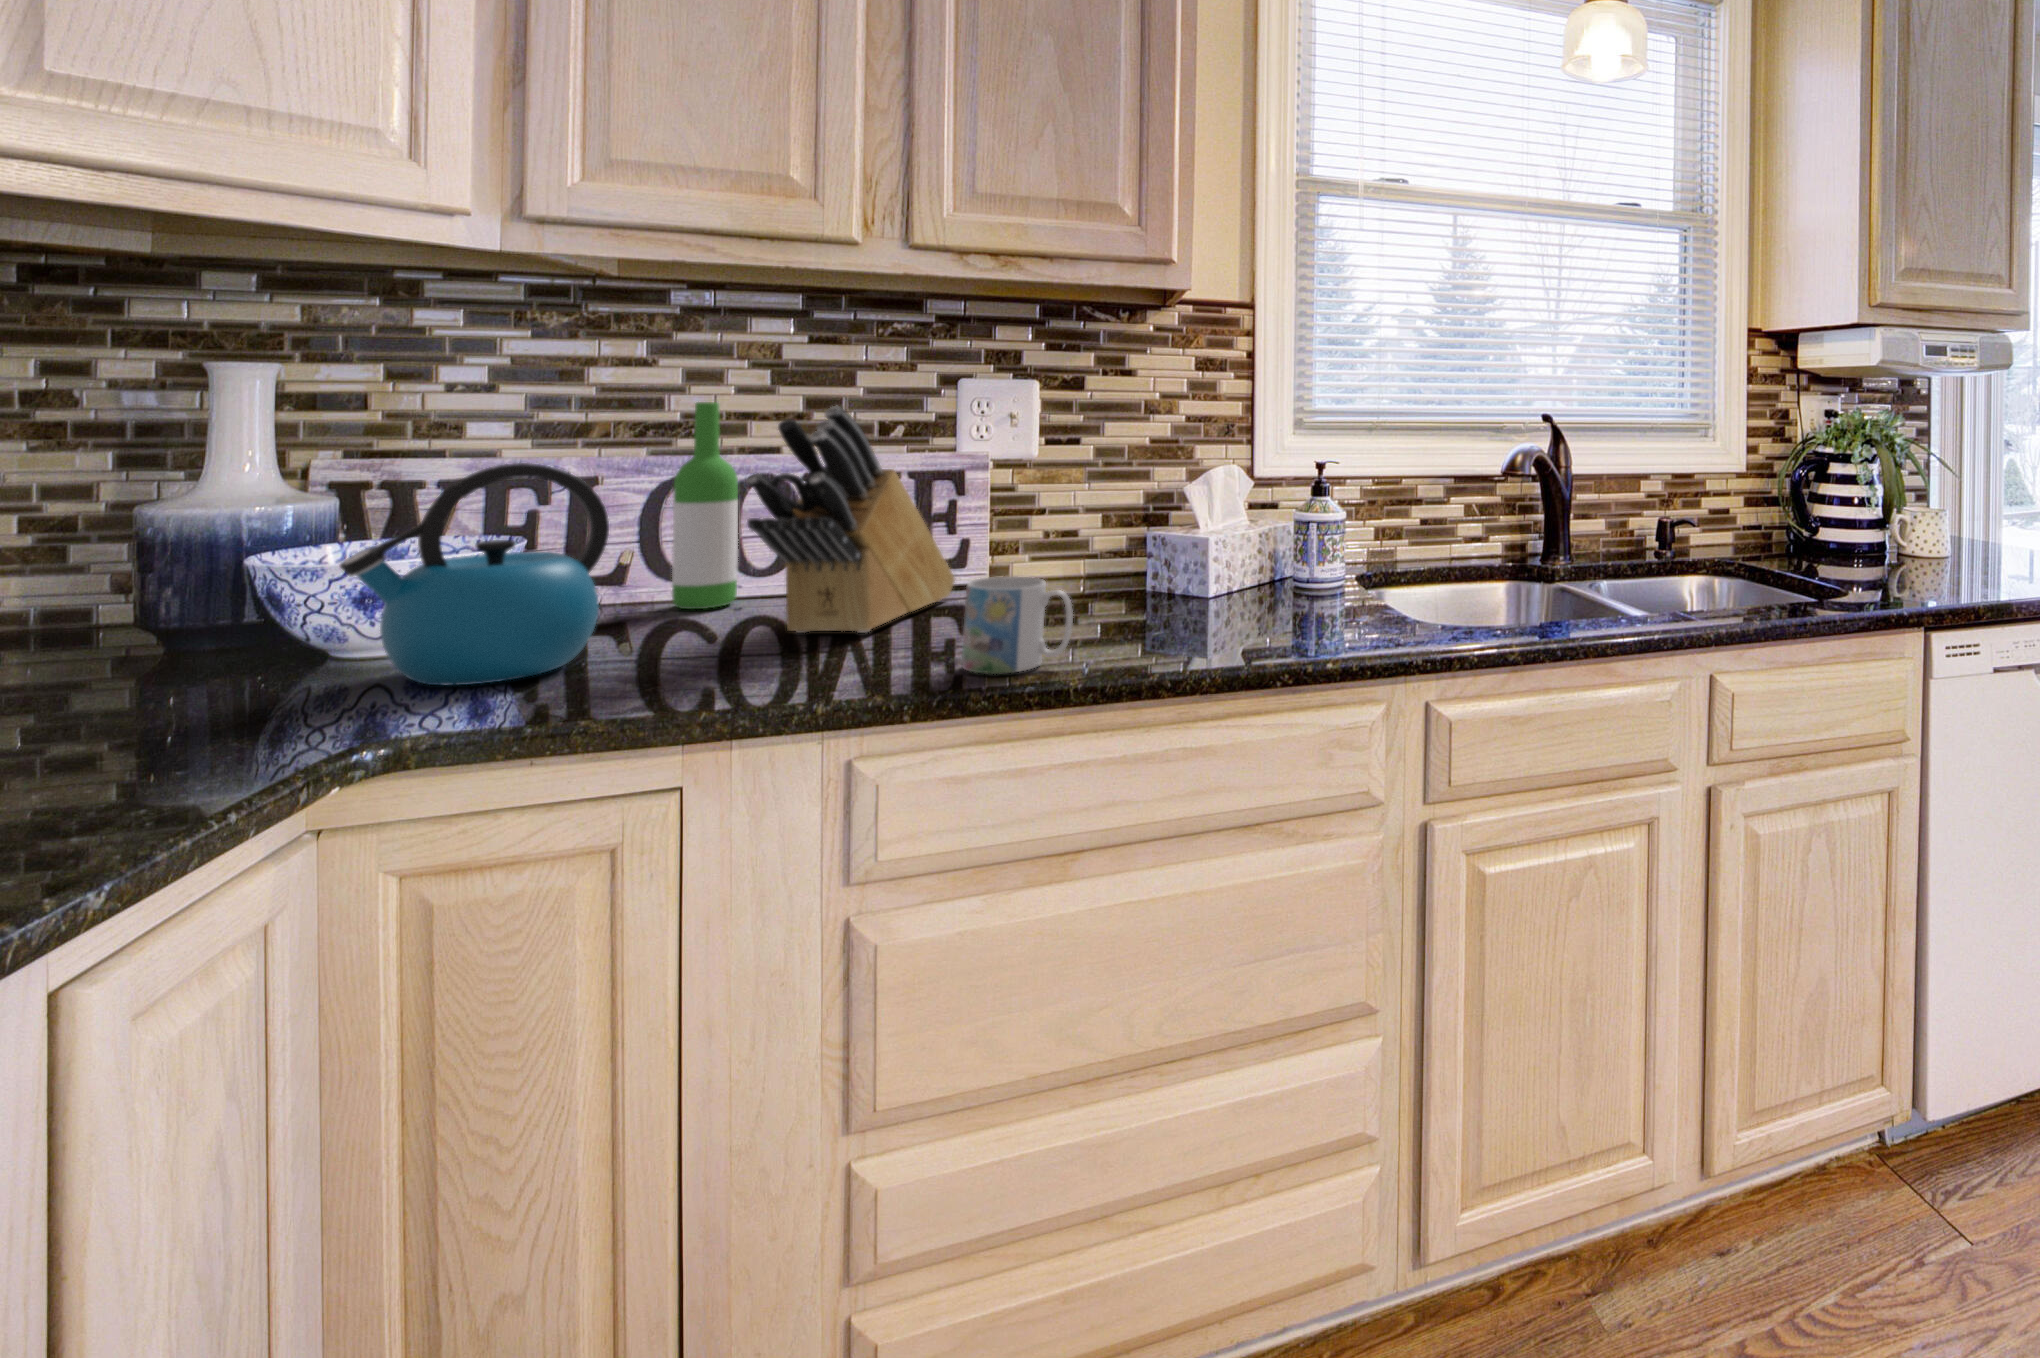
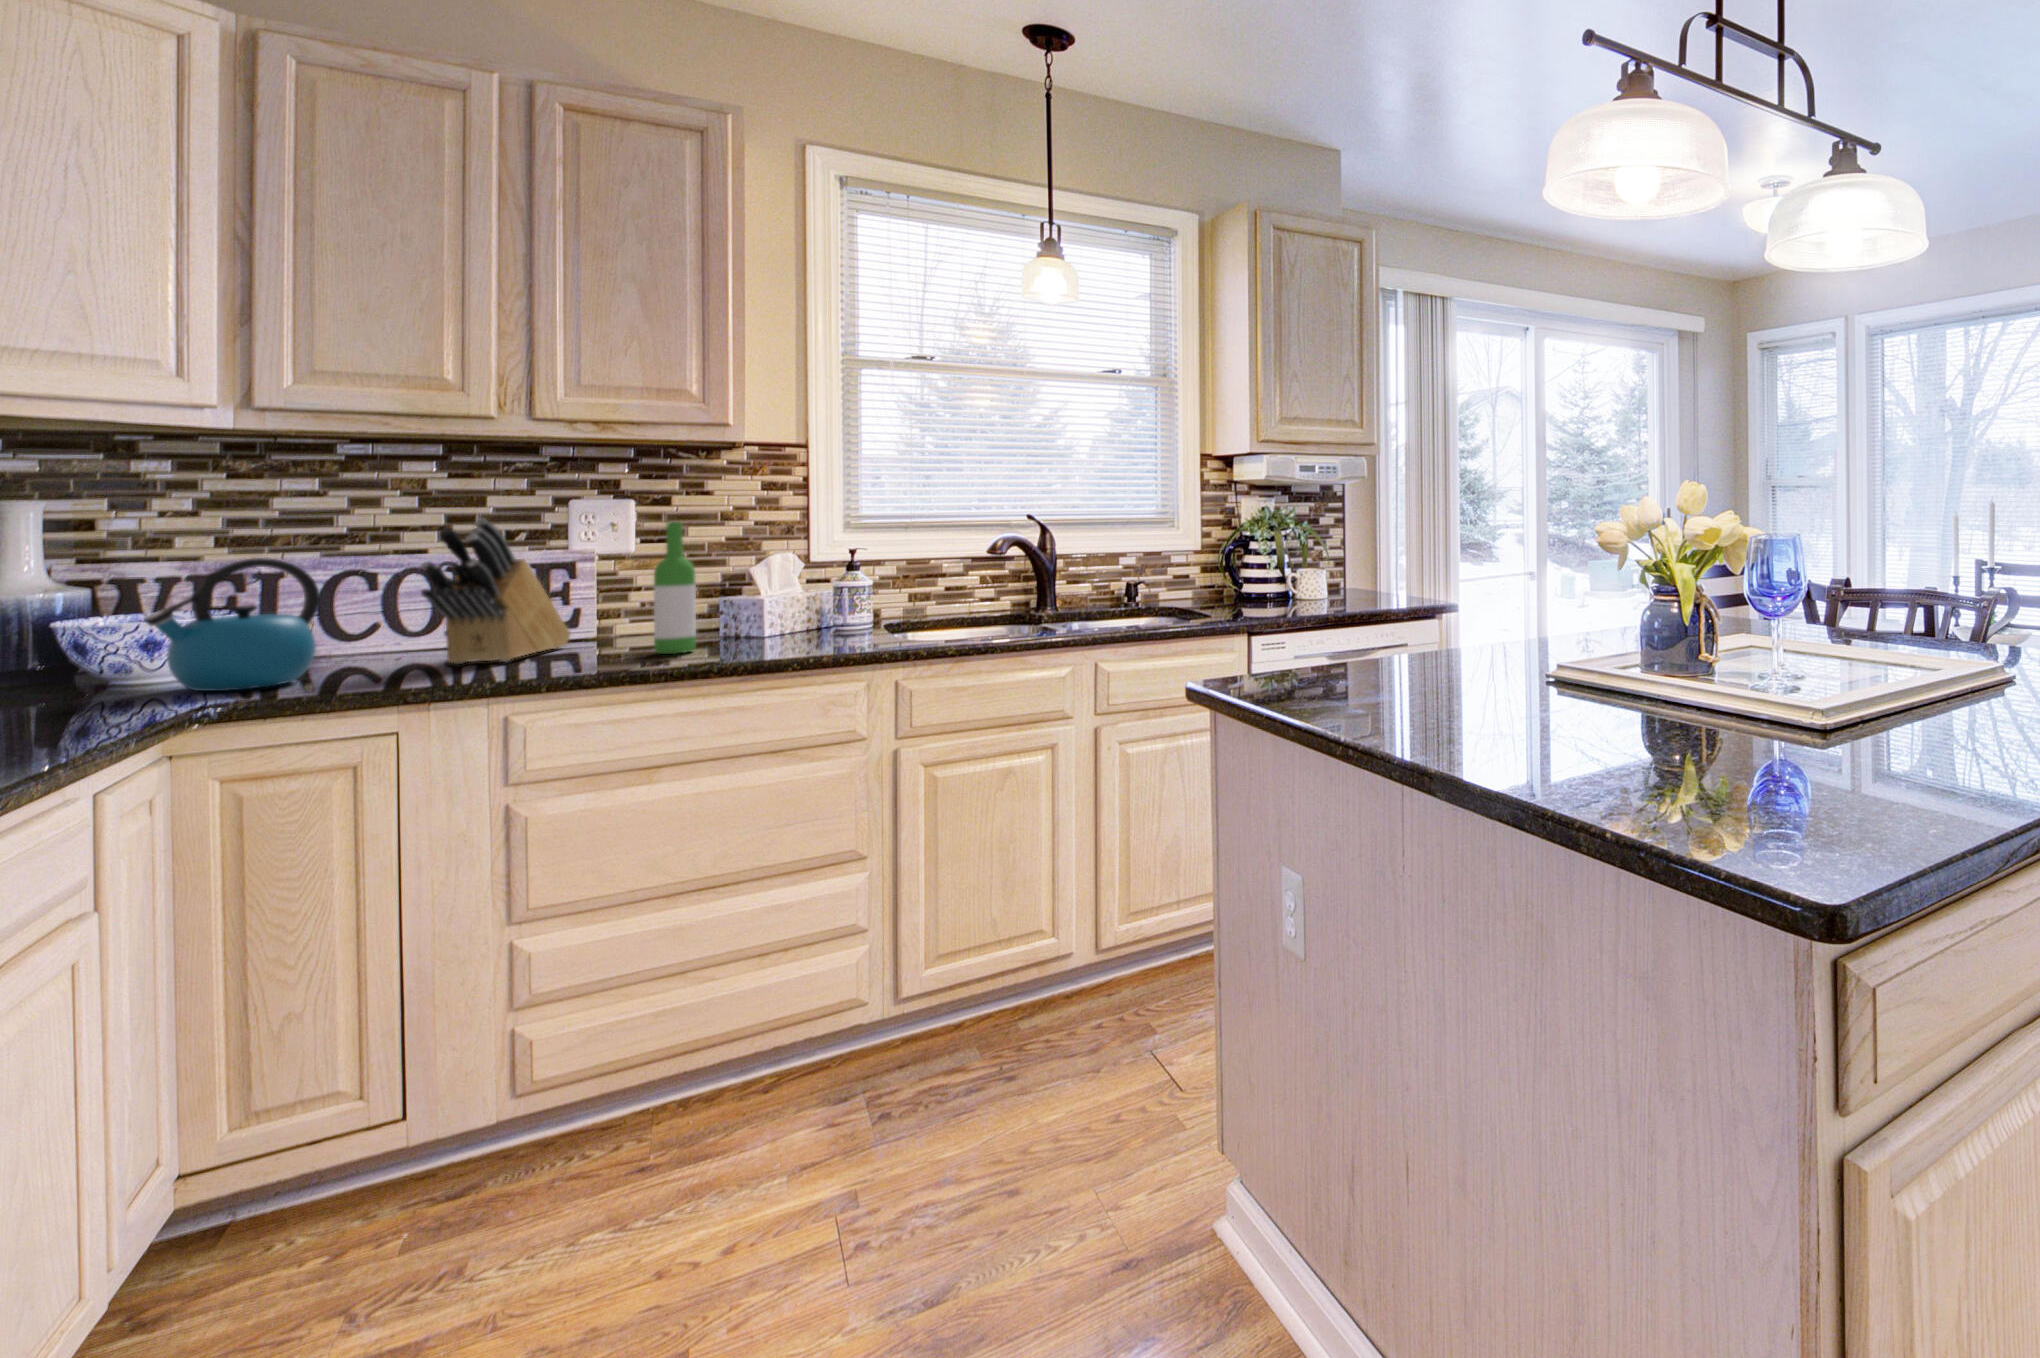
wine bottle: present [672,402,738,609] -> present [654,522,696,654]
mug: present [962,576,1073,674] -> none [580,618,656,671]

